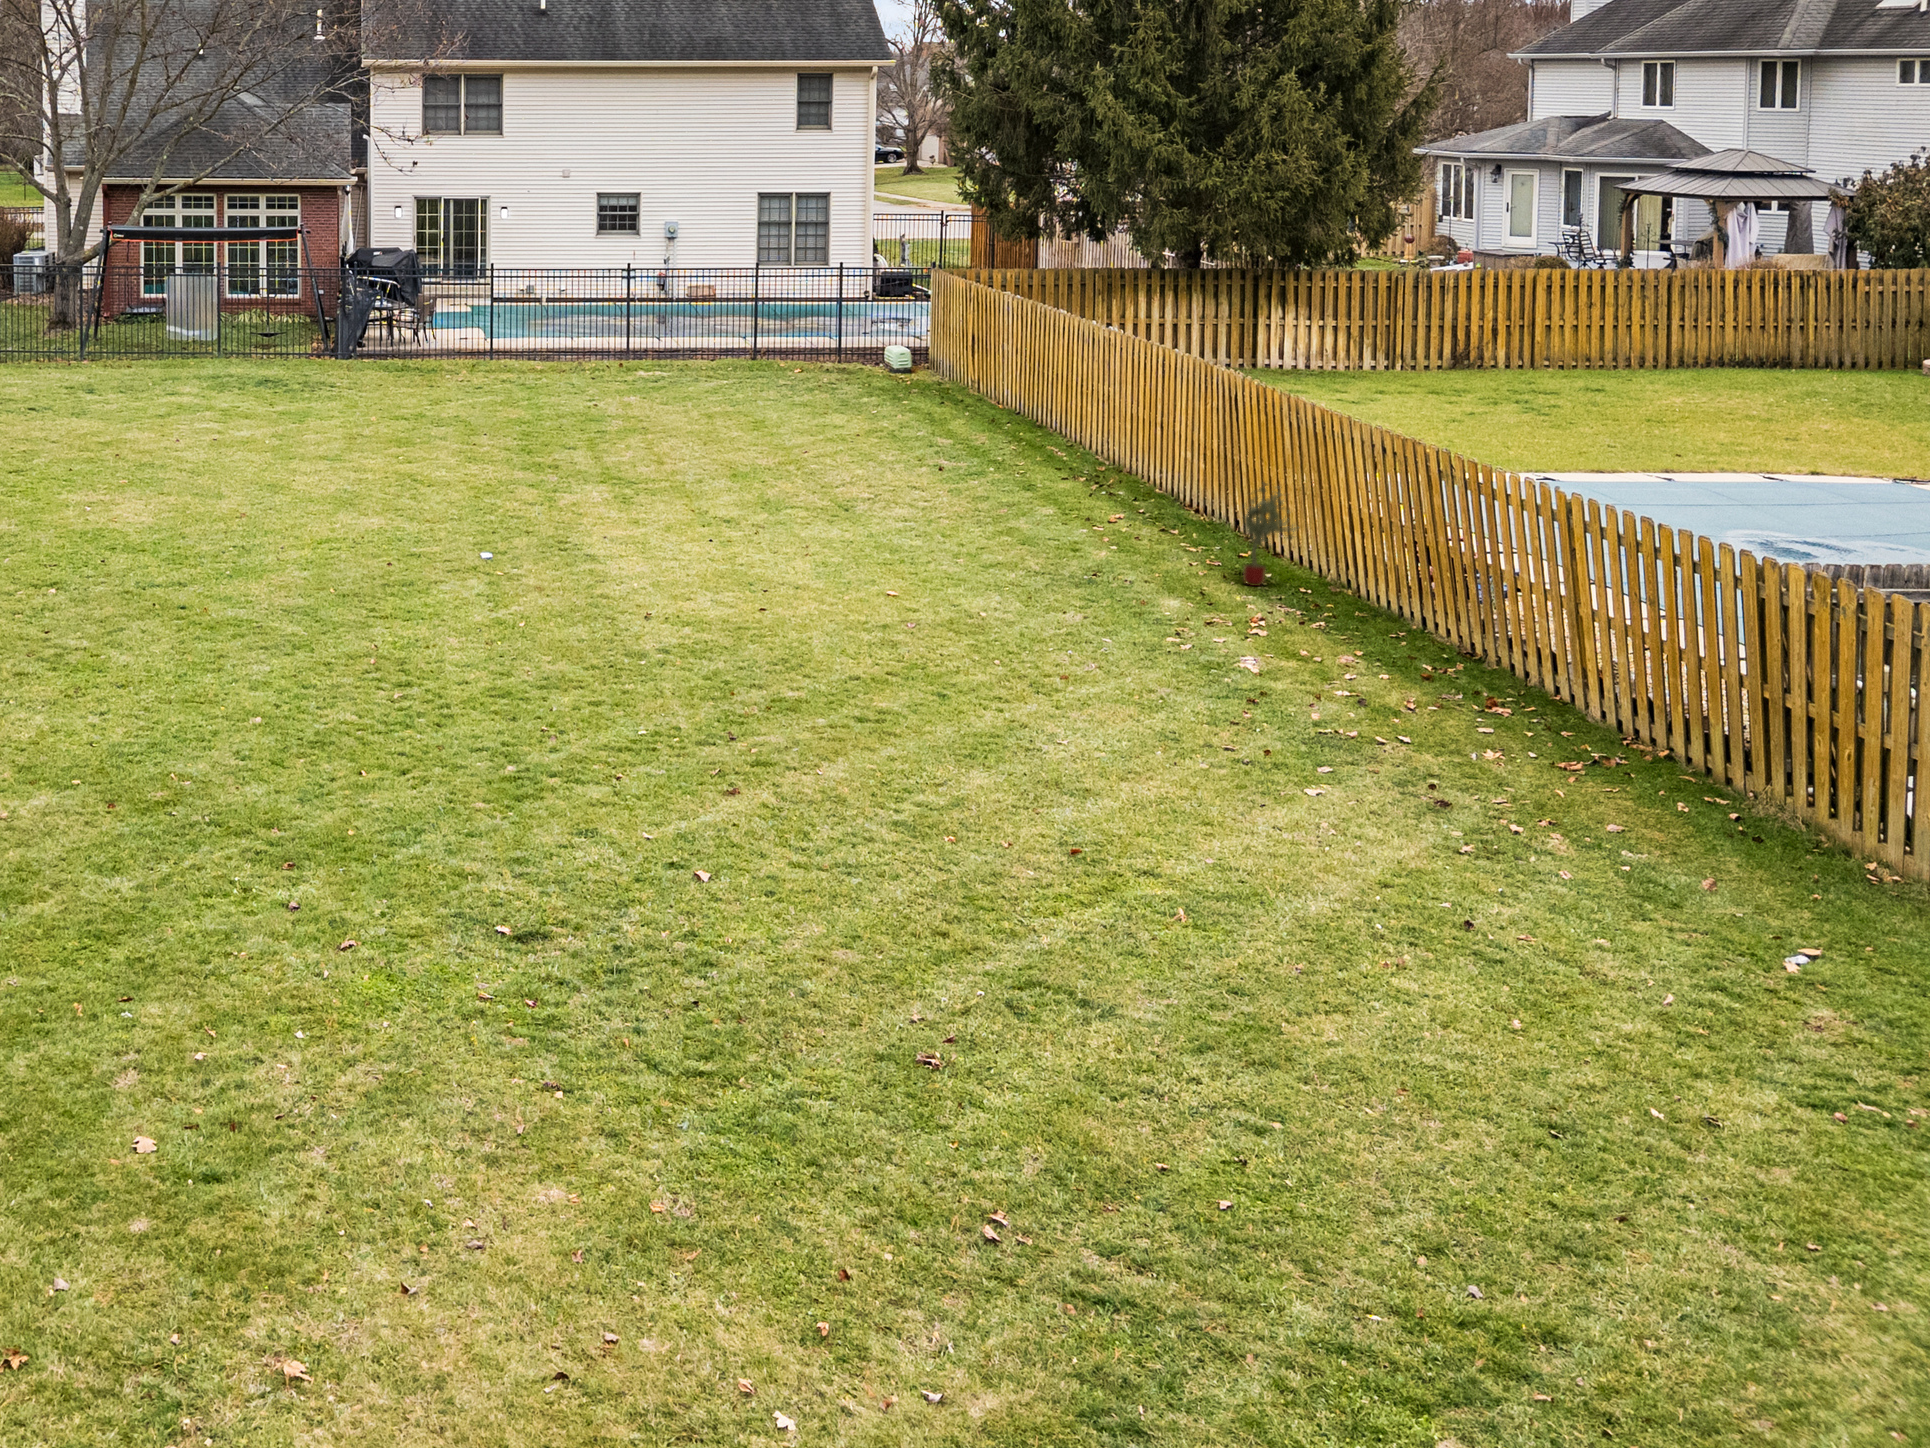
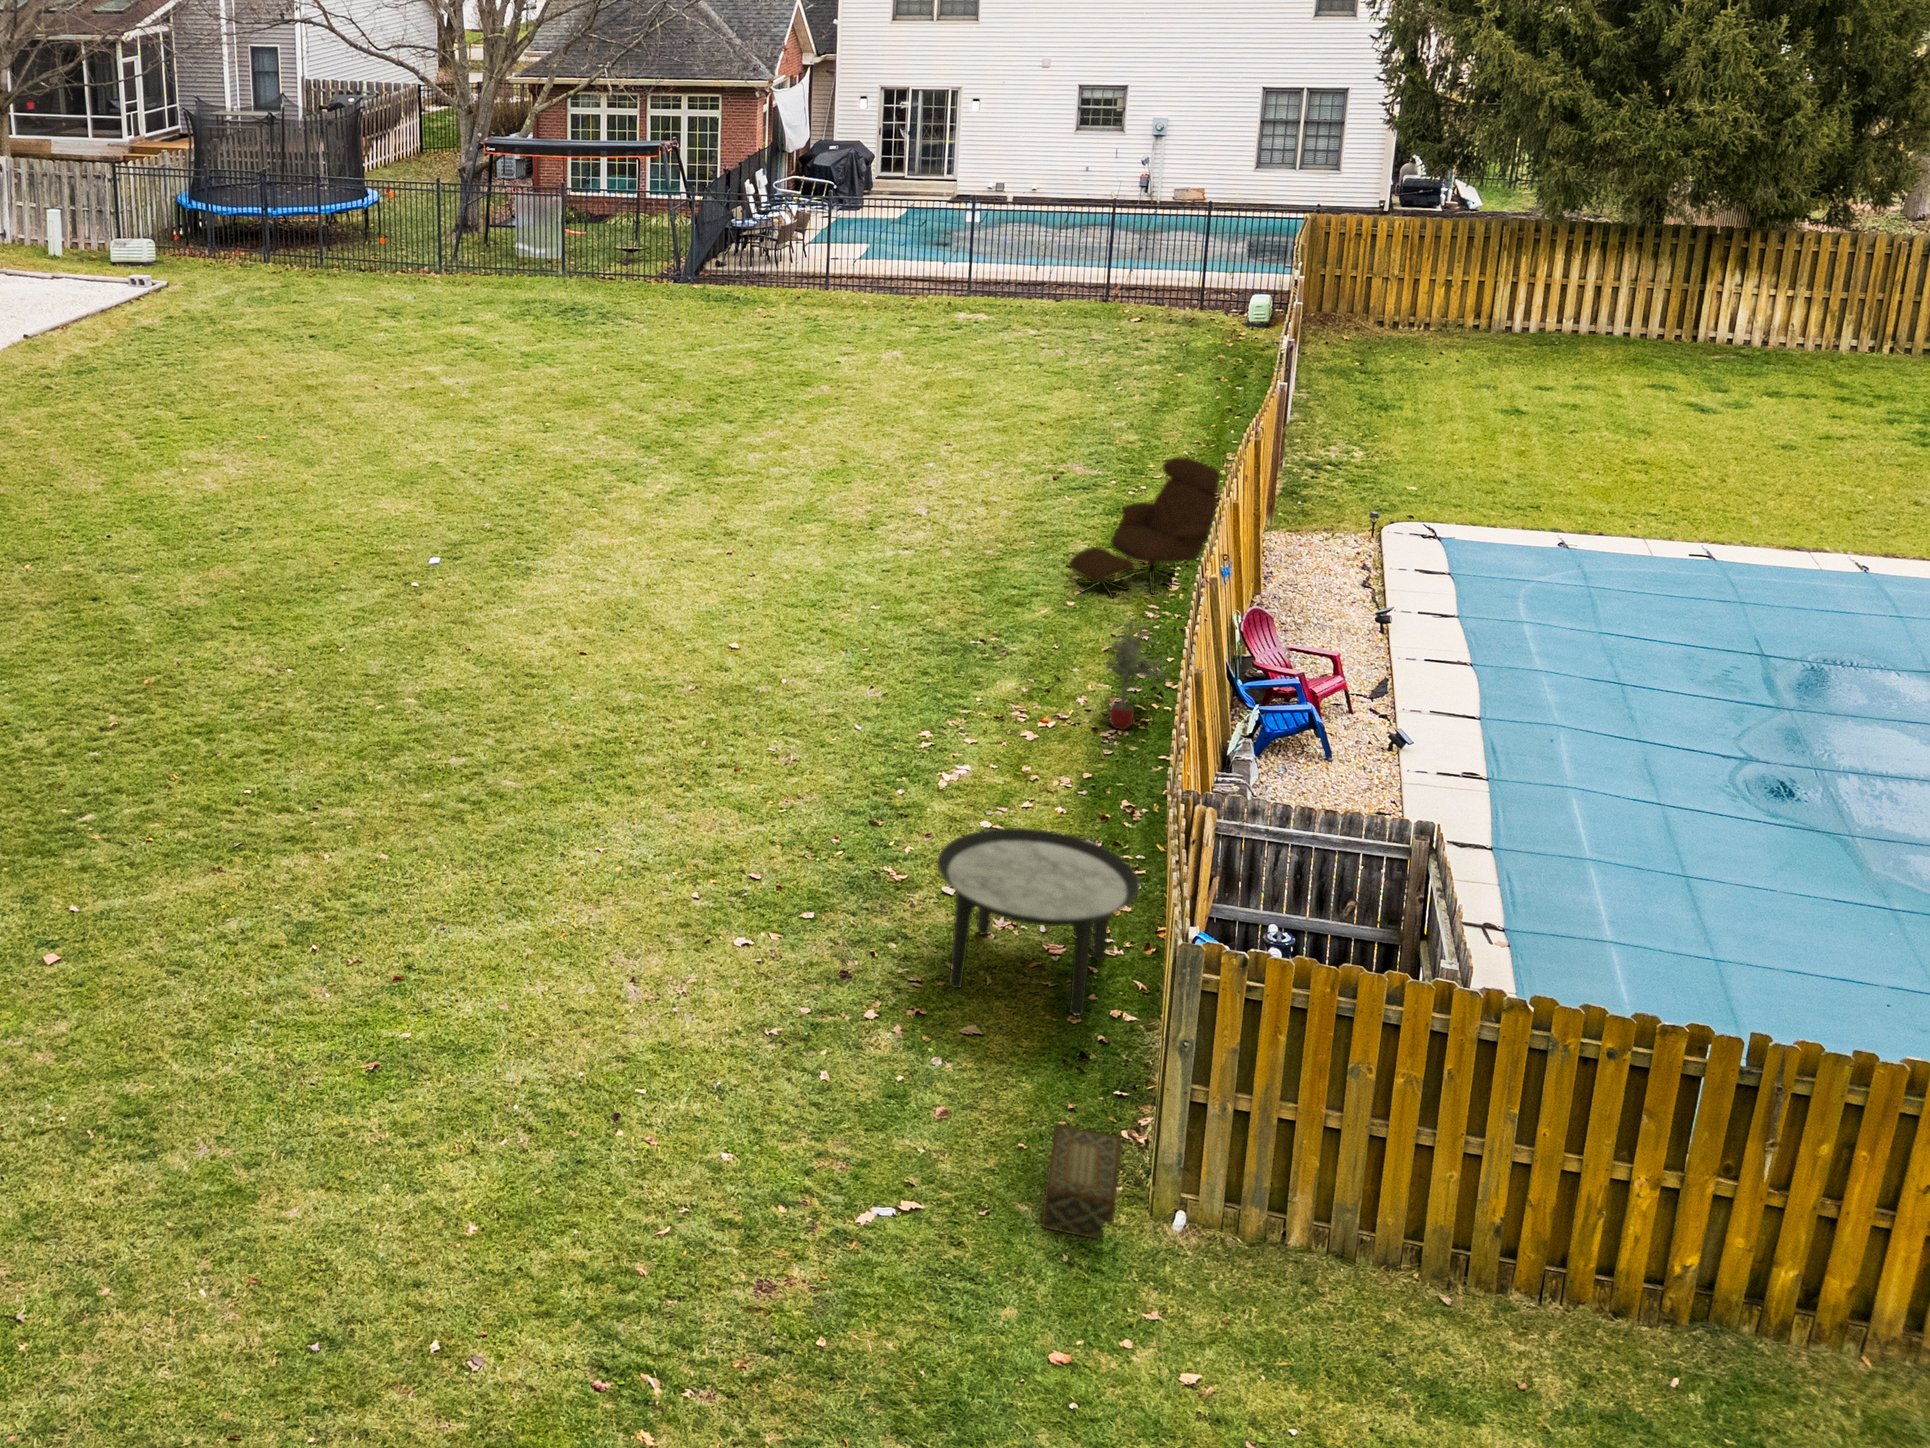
lounge chair: none [1063,398,1177,520] -> present [1069,457,1220,599]
round table: none [1357,597,1542,727] -> present [937,828,1140,1016]
woven basket: none [1635,758,1749,824] -> present [1042,1125,1121,1240]

